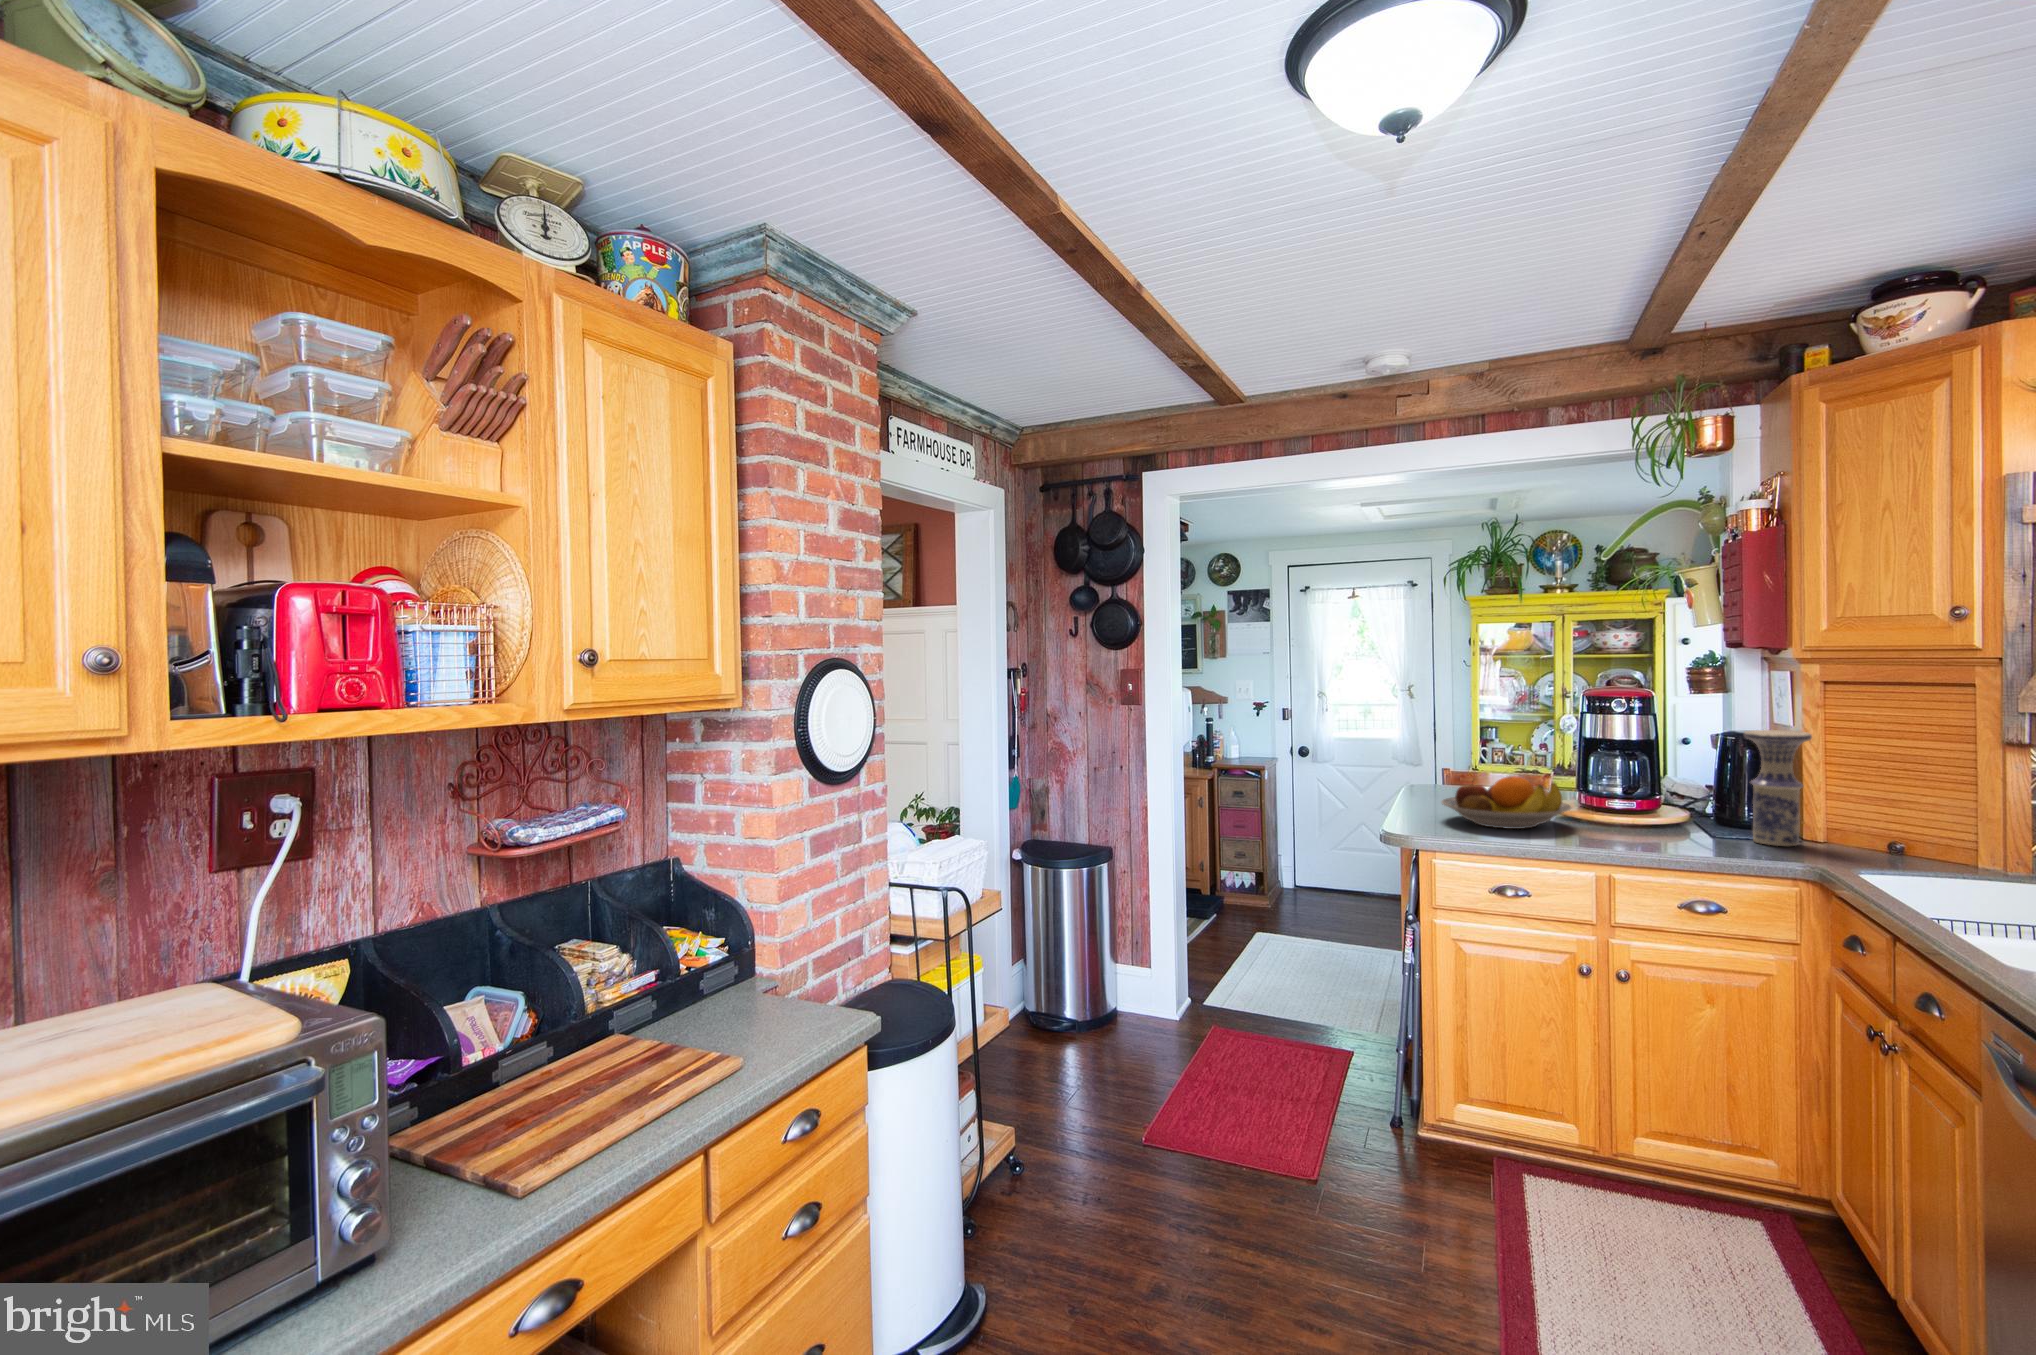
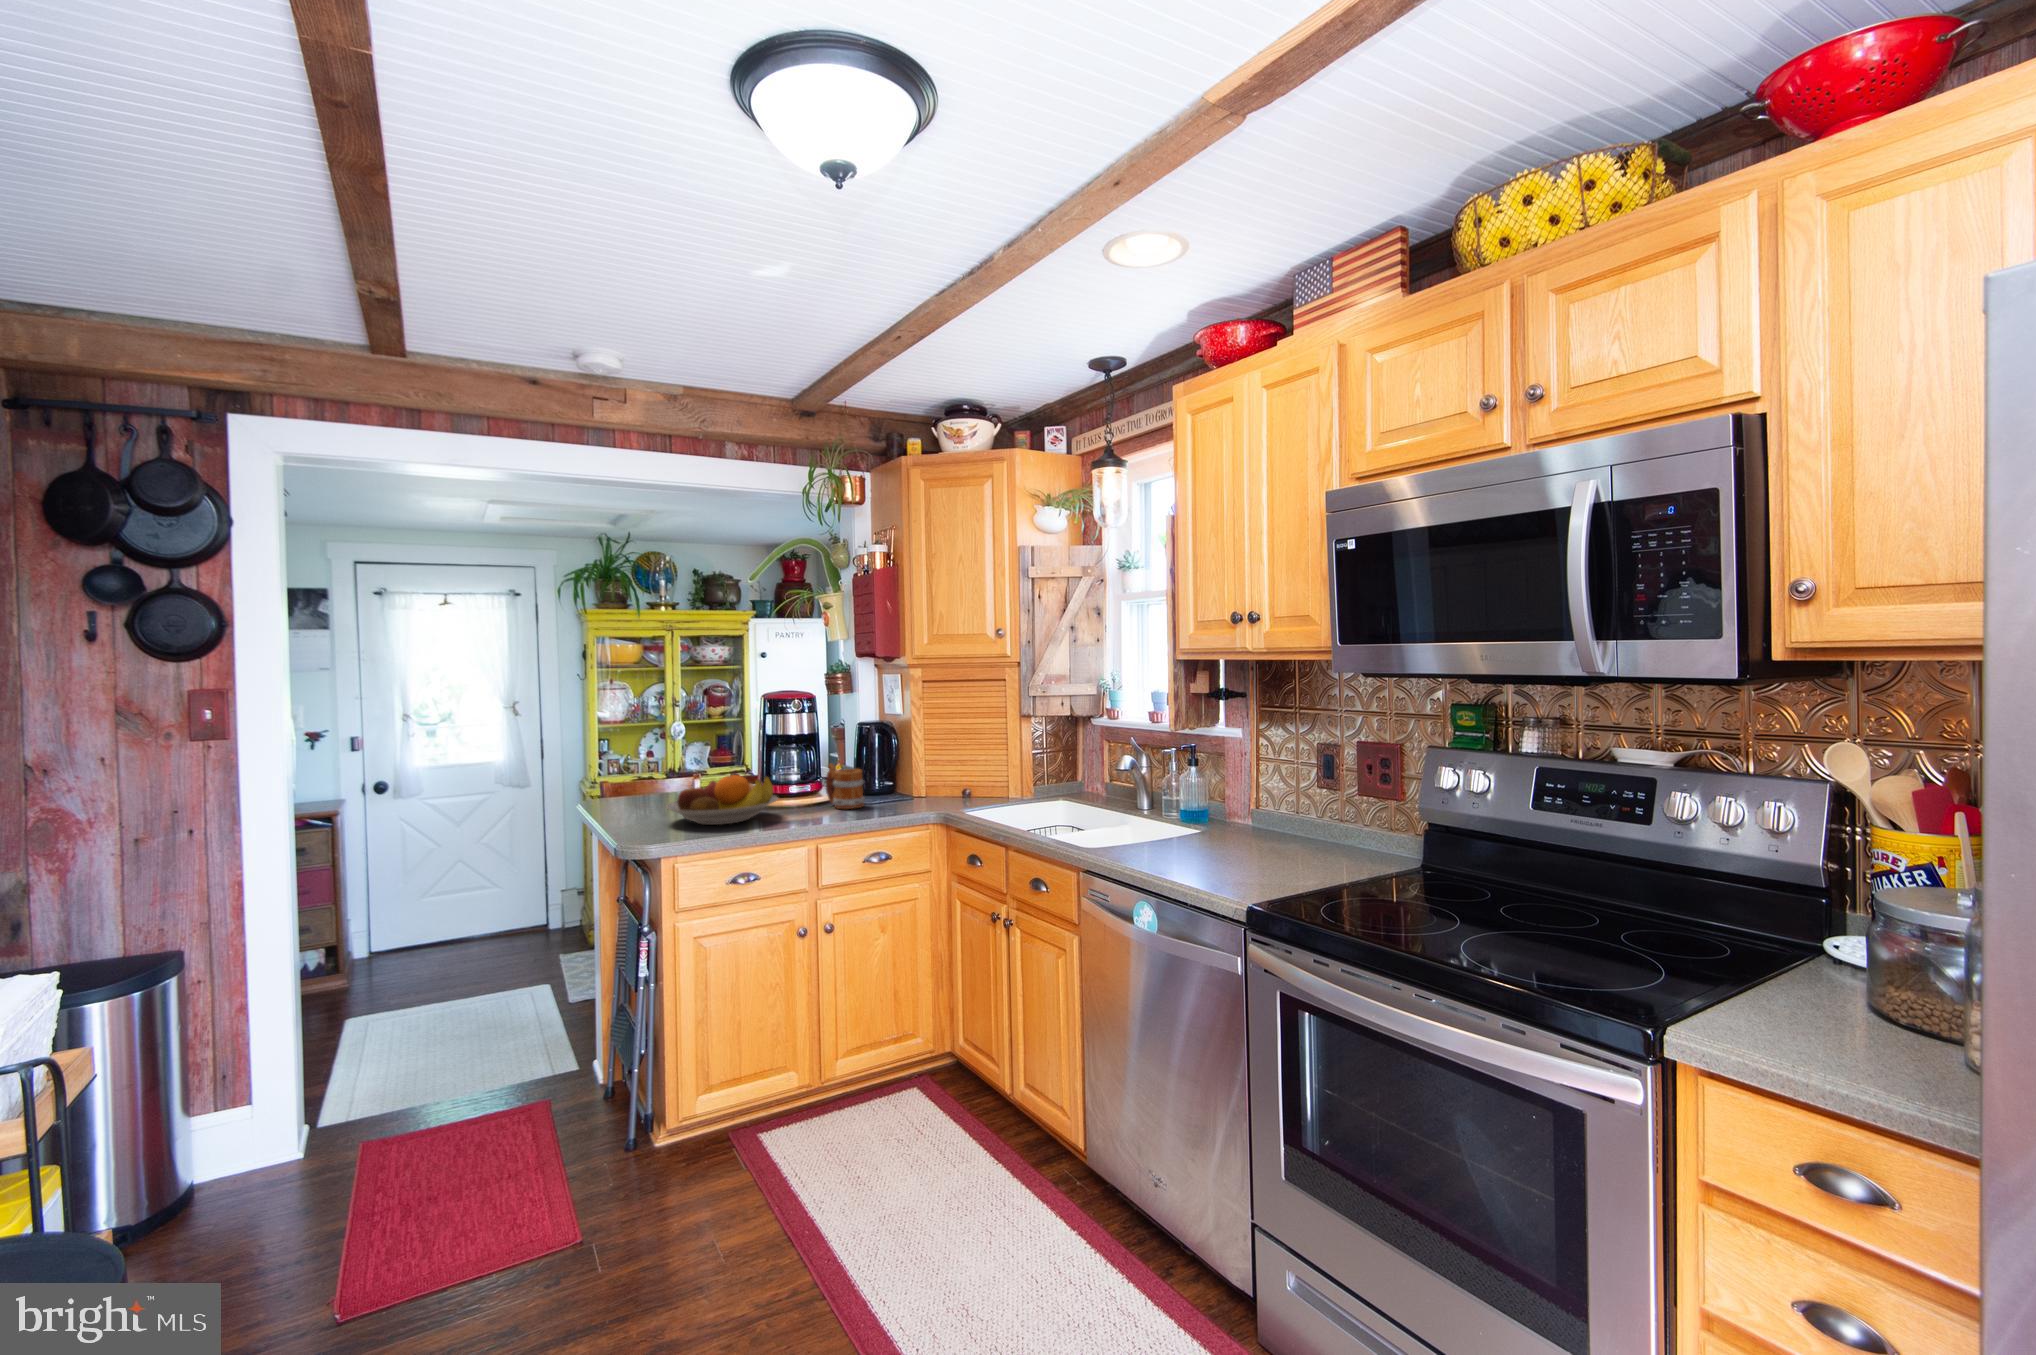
vase: present [1744,730,1812,846] -> none [888,719,927,805]
mug: none [1650,777,1704,837] -> present [826,764,865,809]

